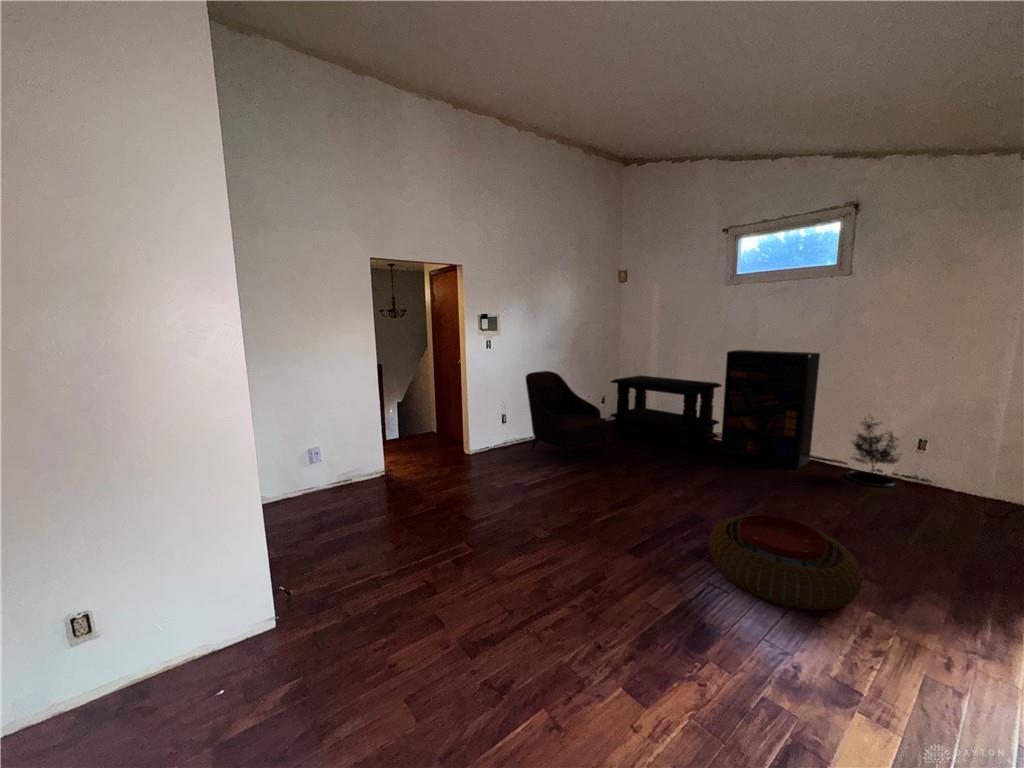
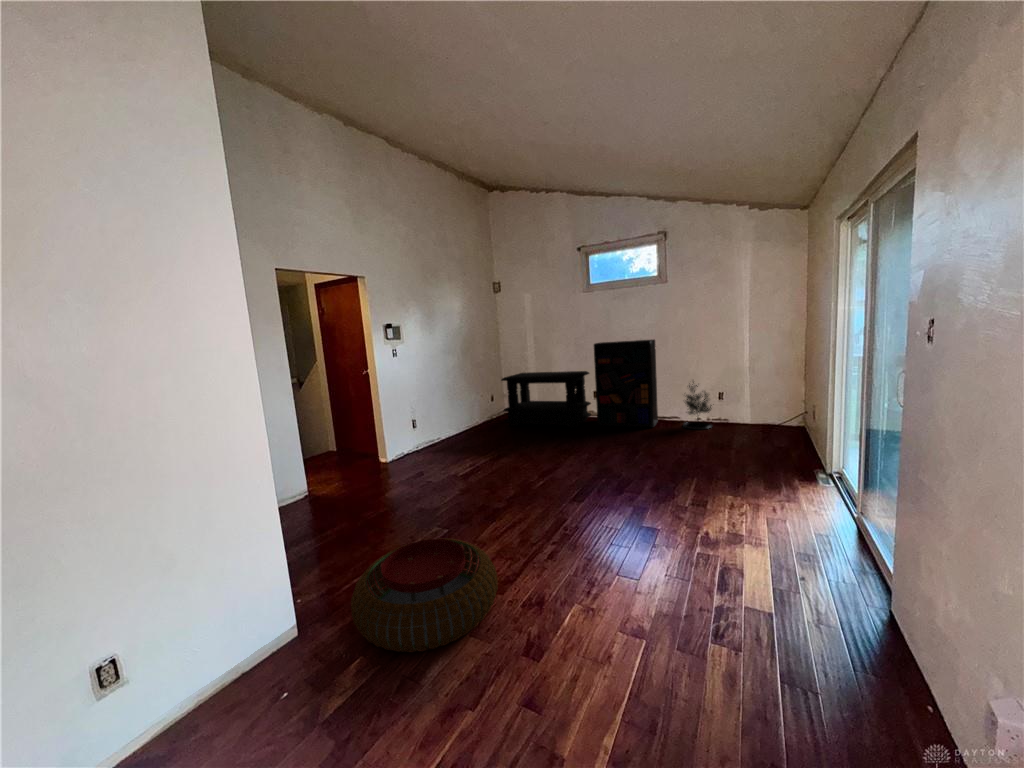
armchair: present [526,371,607,461] -> none [430,375,510,454]
pouf: present [709,515,863,611] -> present [351,538,498,652]

